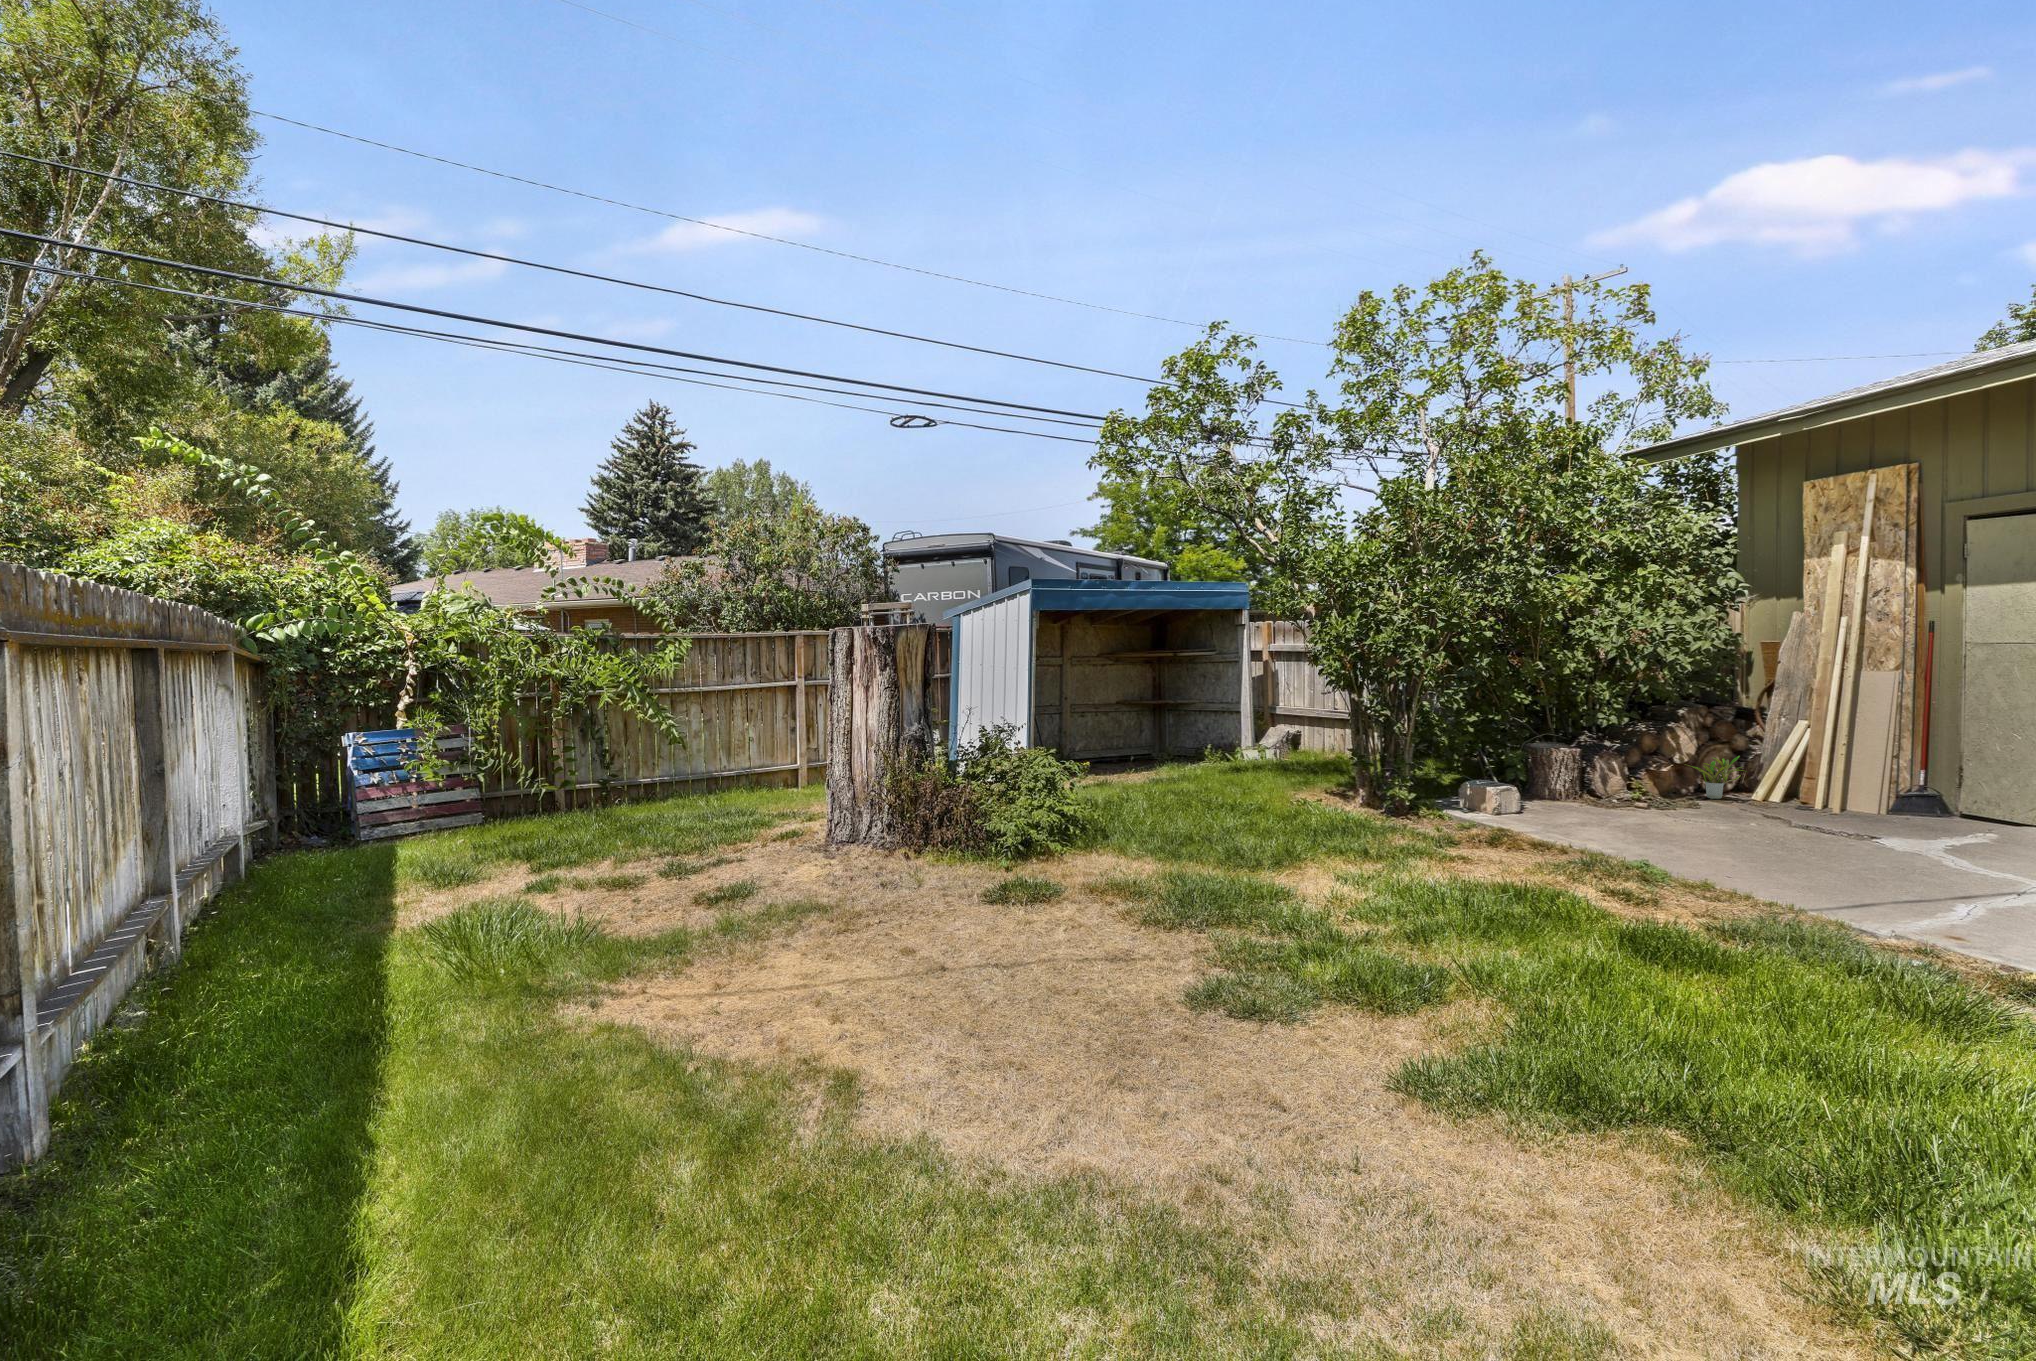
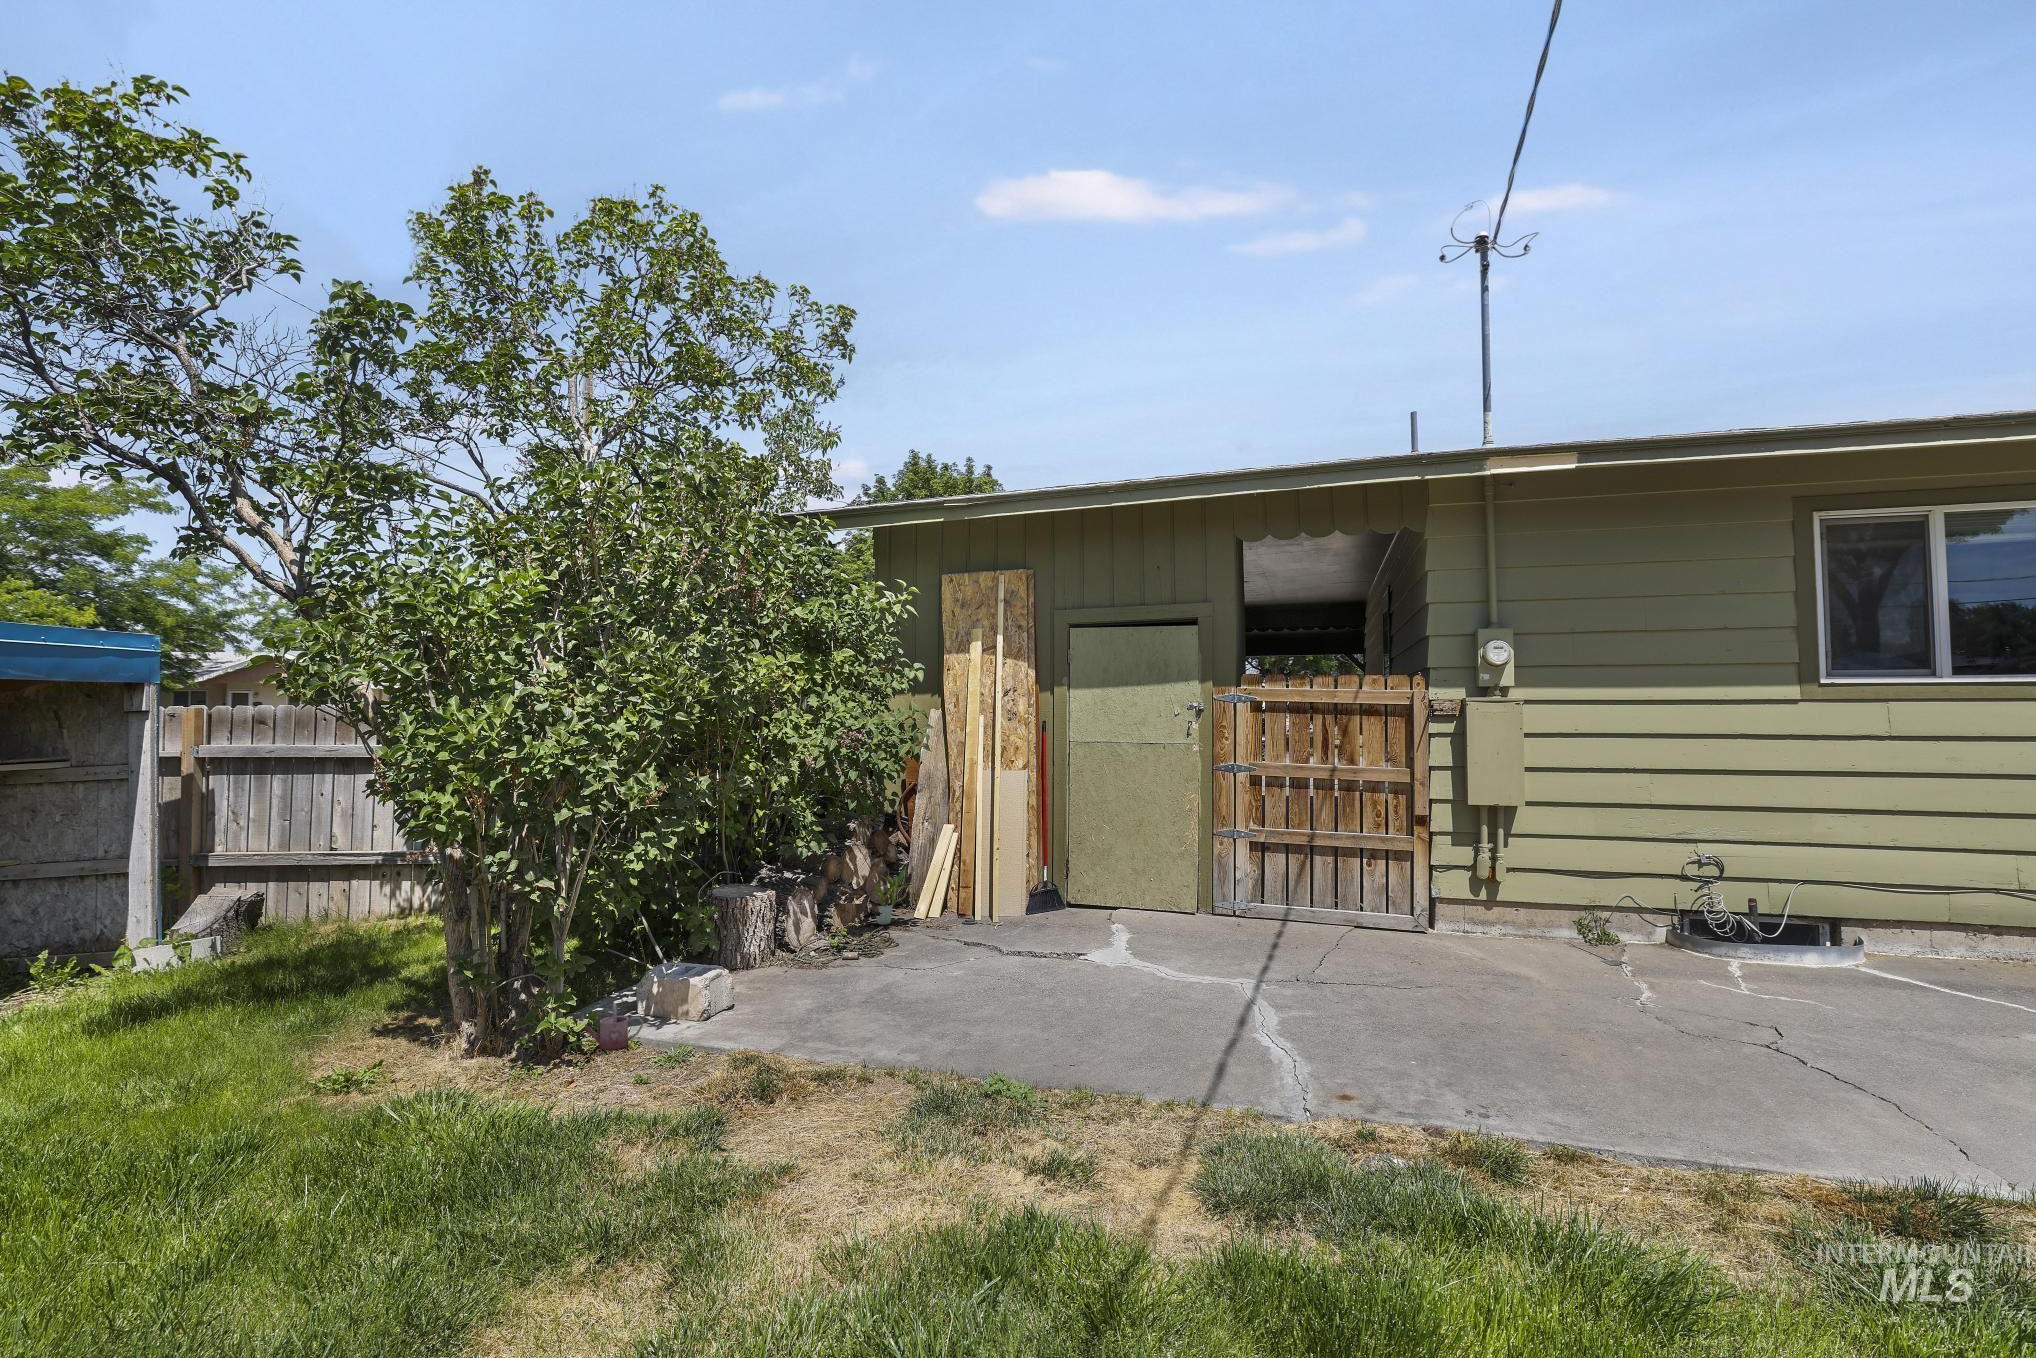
watering can: none [1413,794,1453,819] -> present [578,1003,643,1050]

